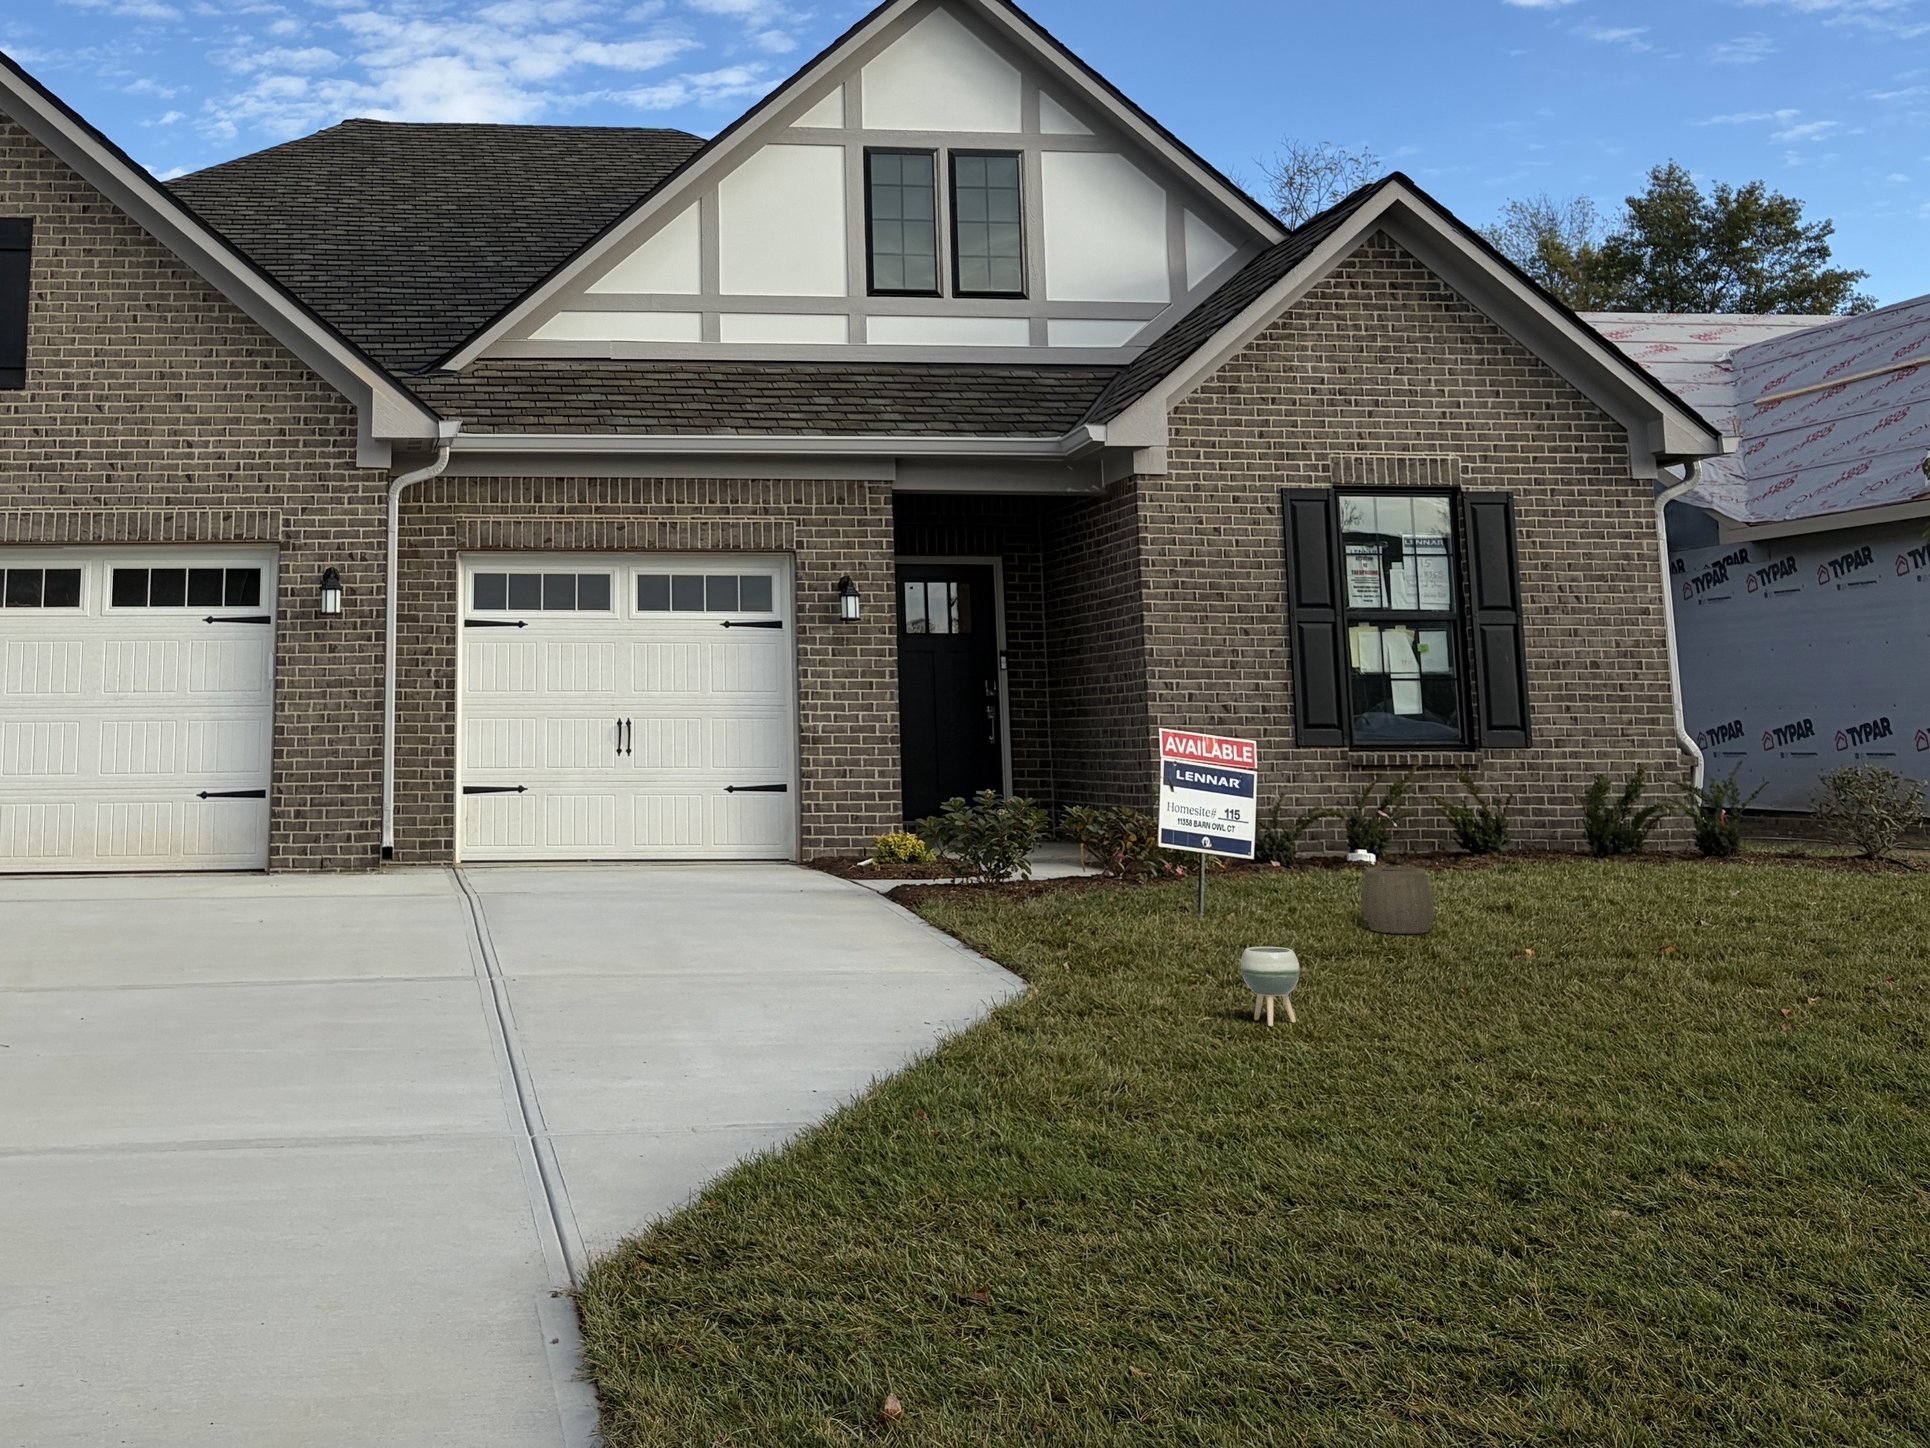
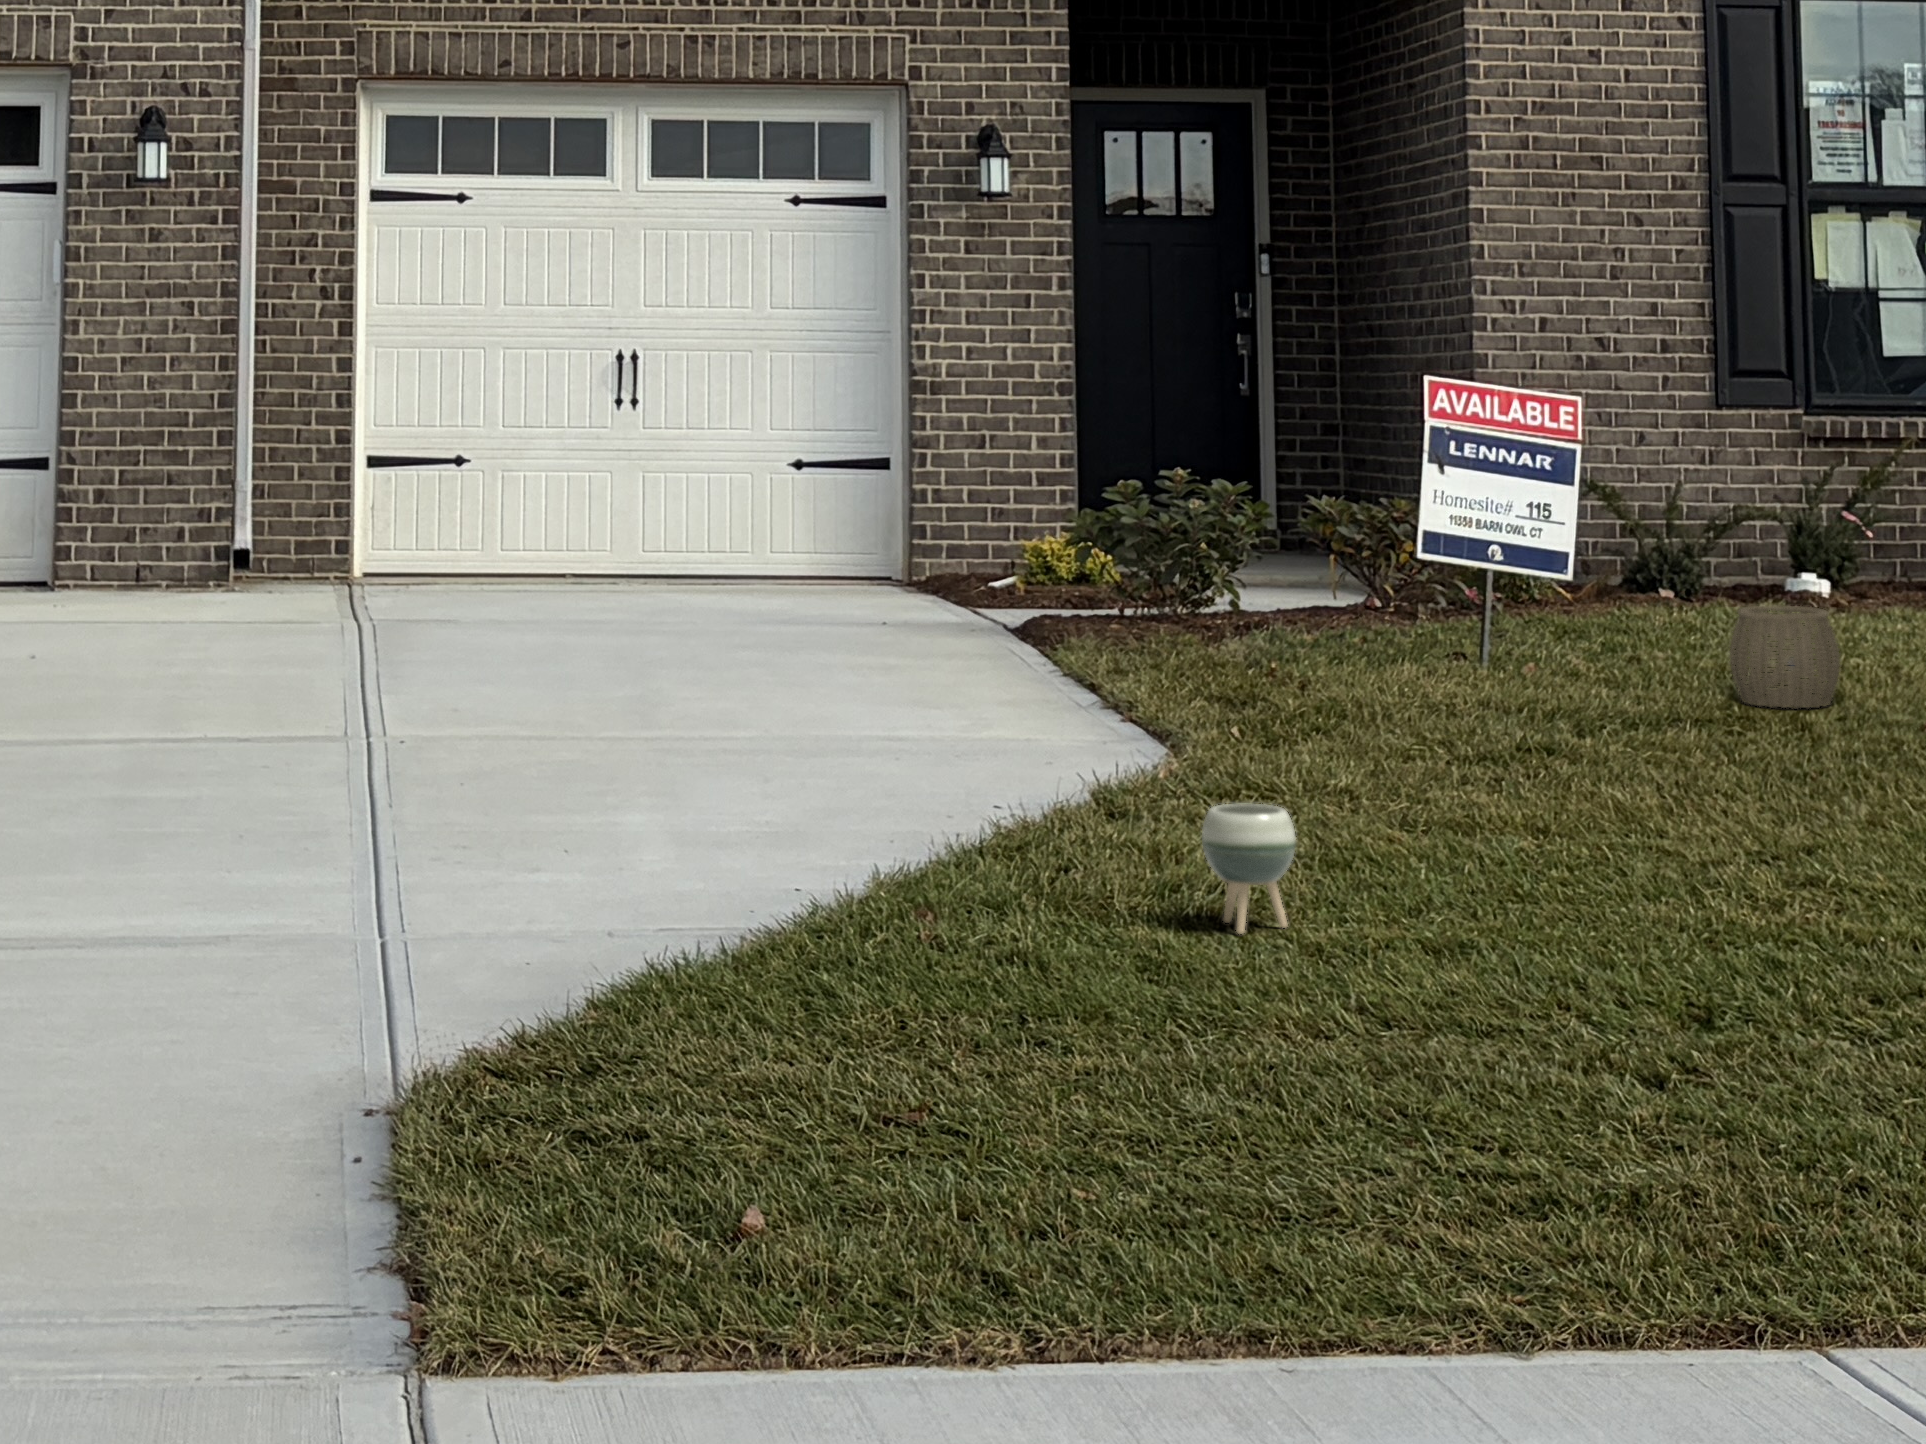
planter: present [1241,947,1300,1026] -> present [1202,804,1296,934]

